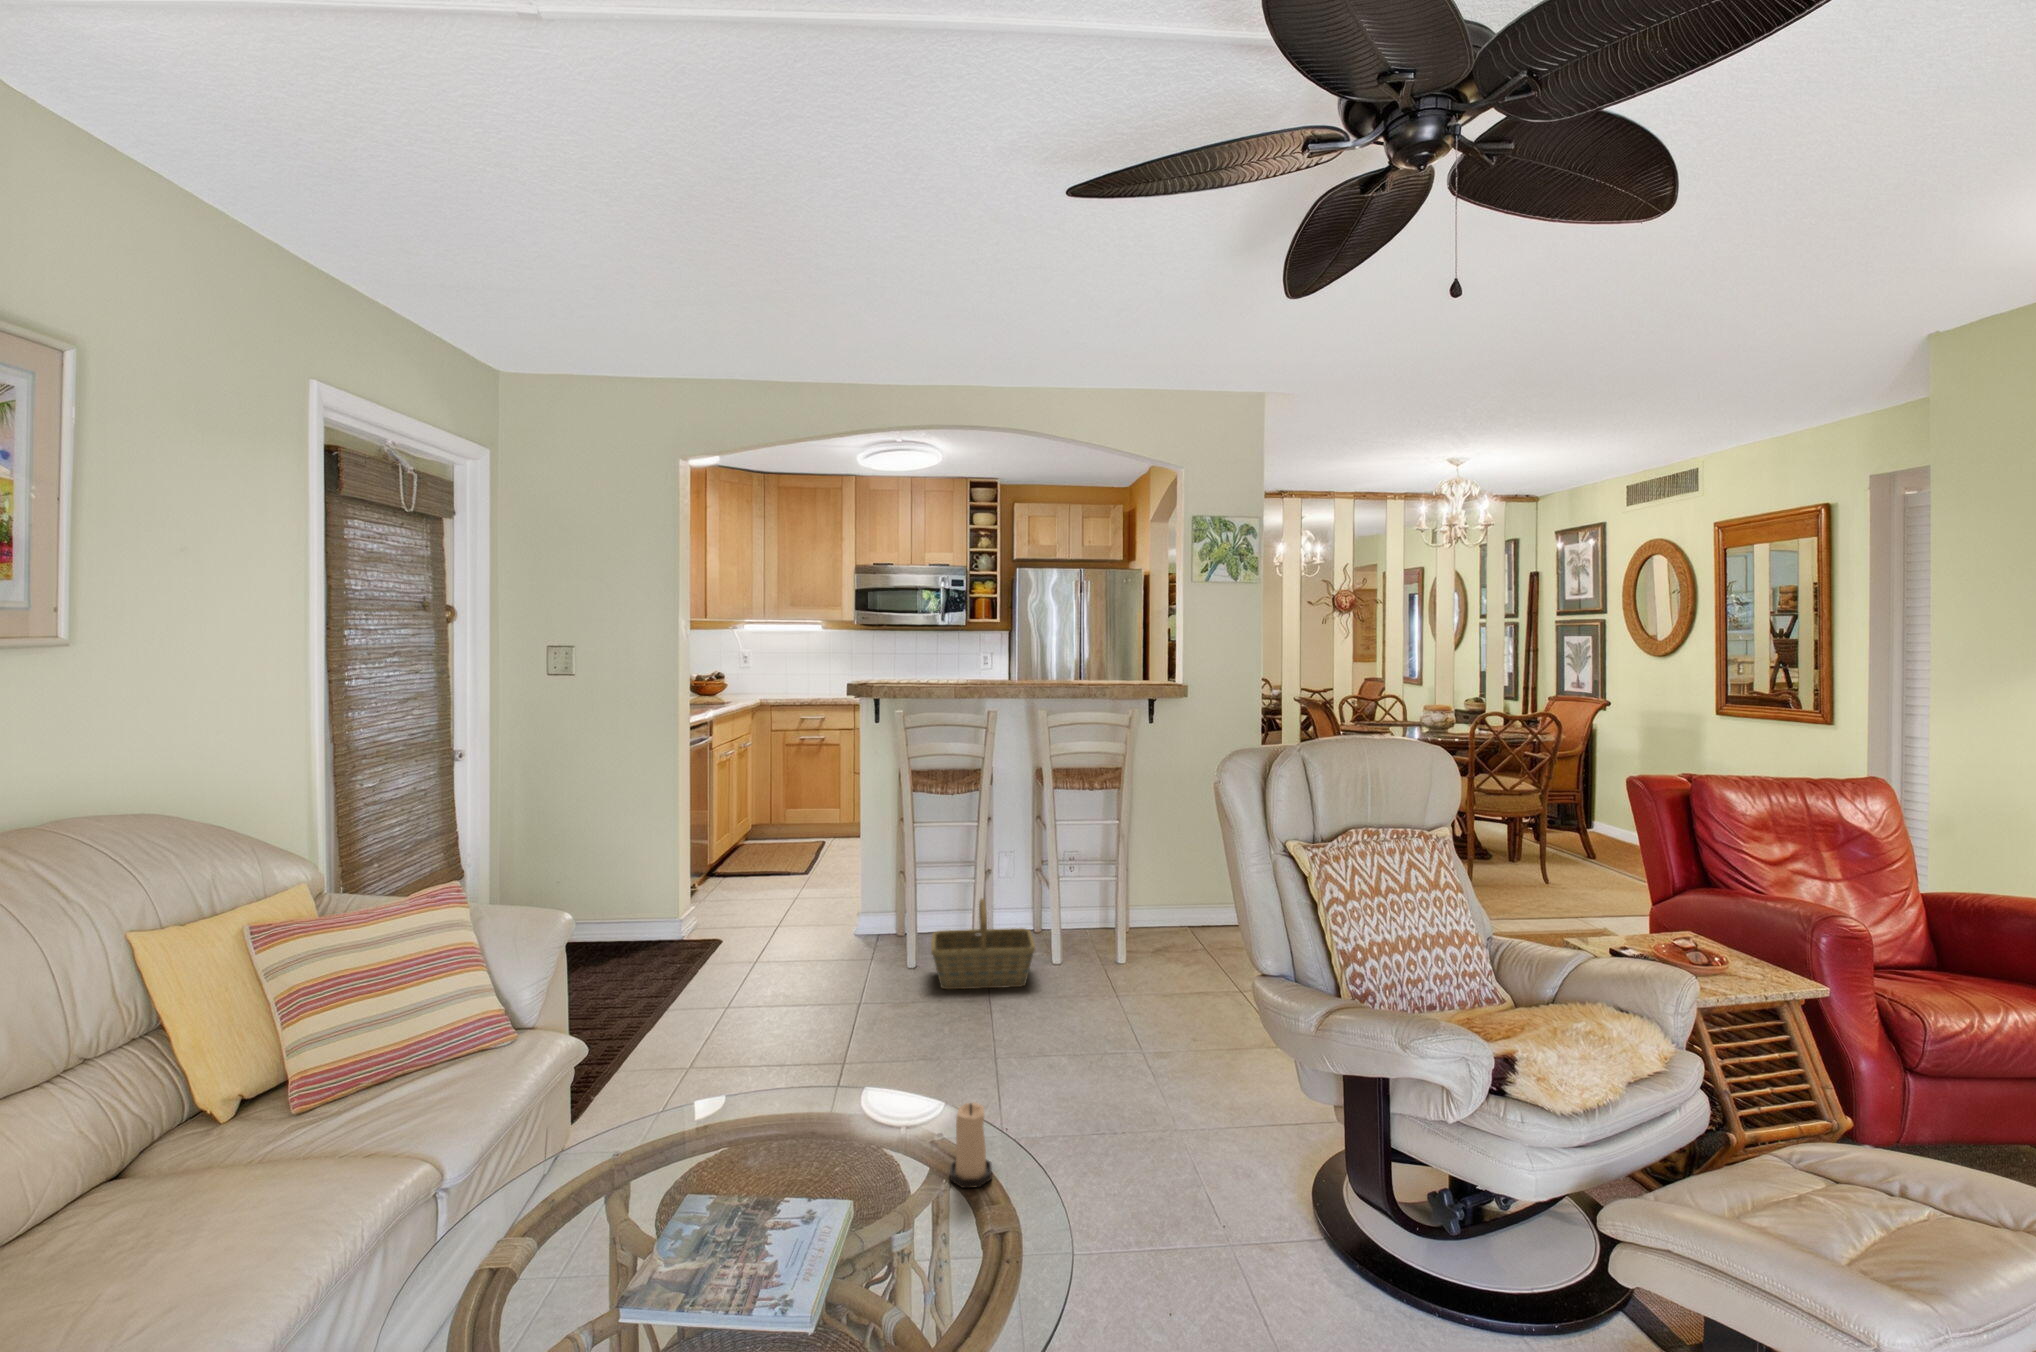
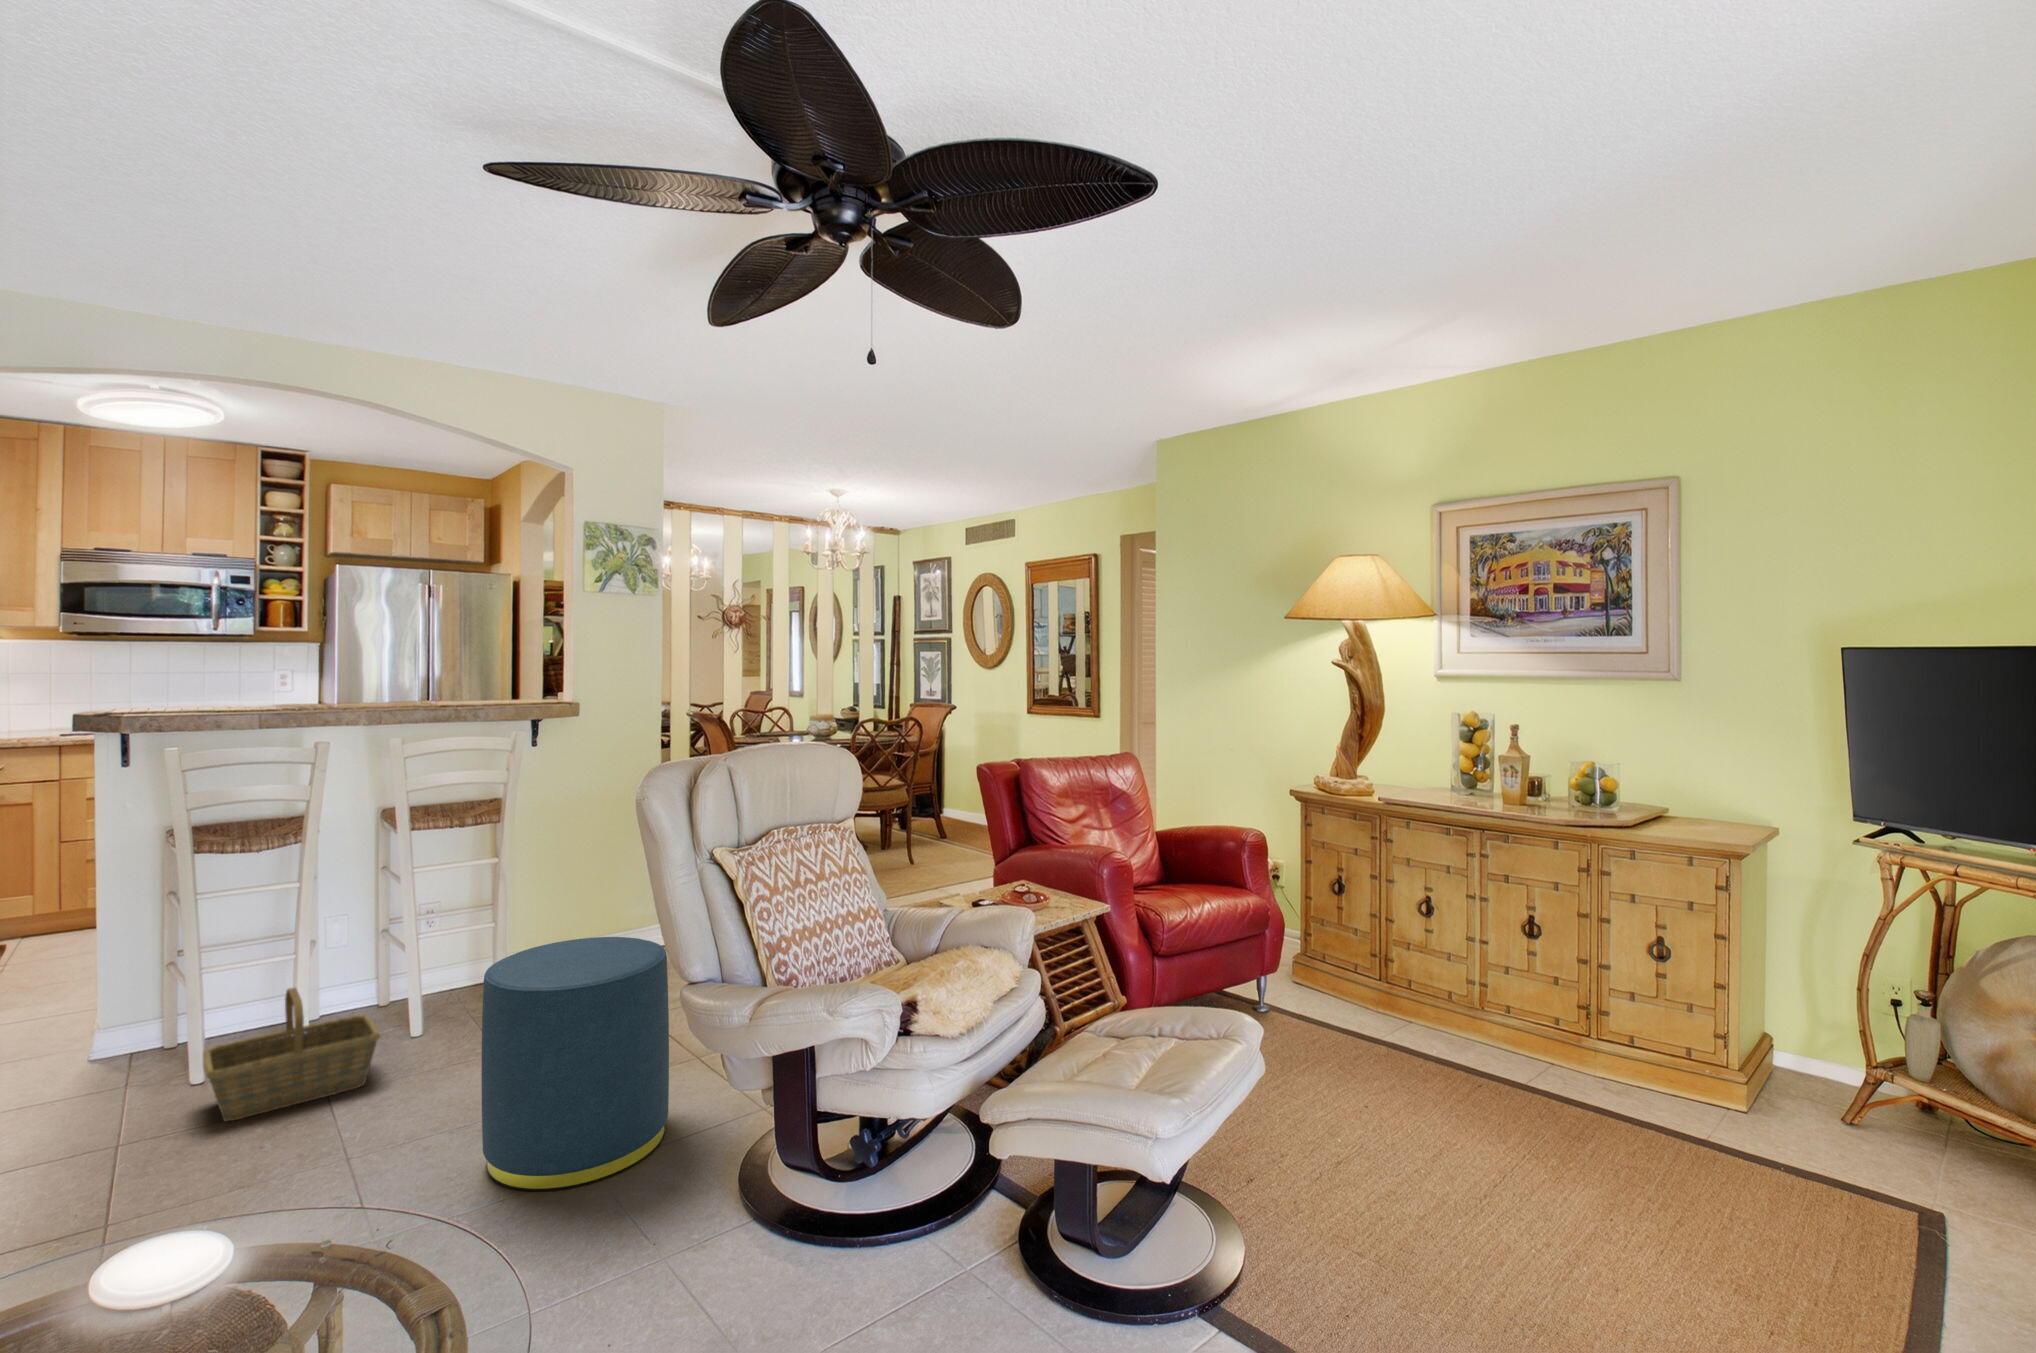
ottoman: none [1093,903,1247,1133] -> present [481,937,669,1191]
candle: present [950,1102,992,1188] -> none [346,1191,408,1295]

